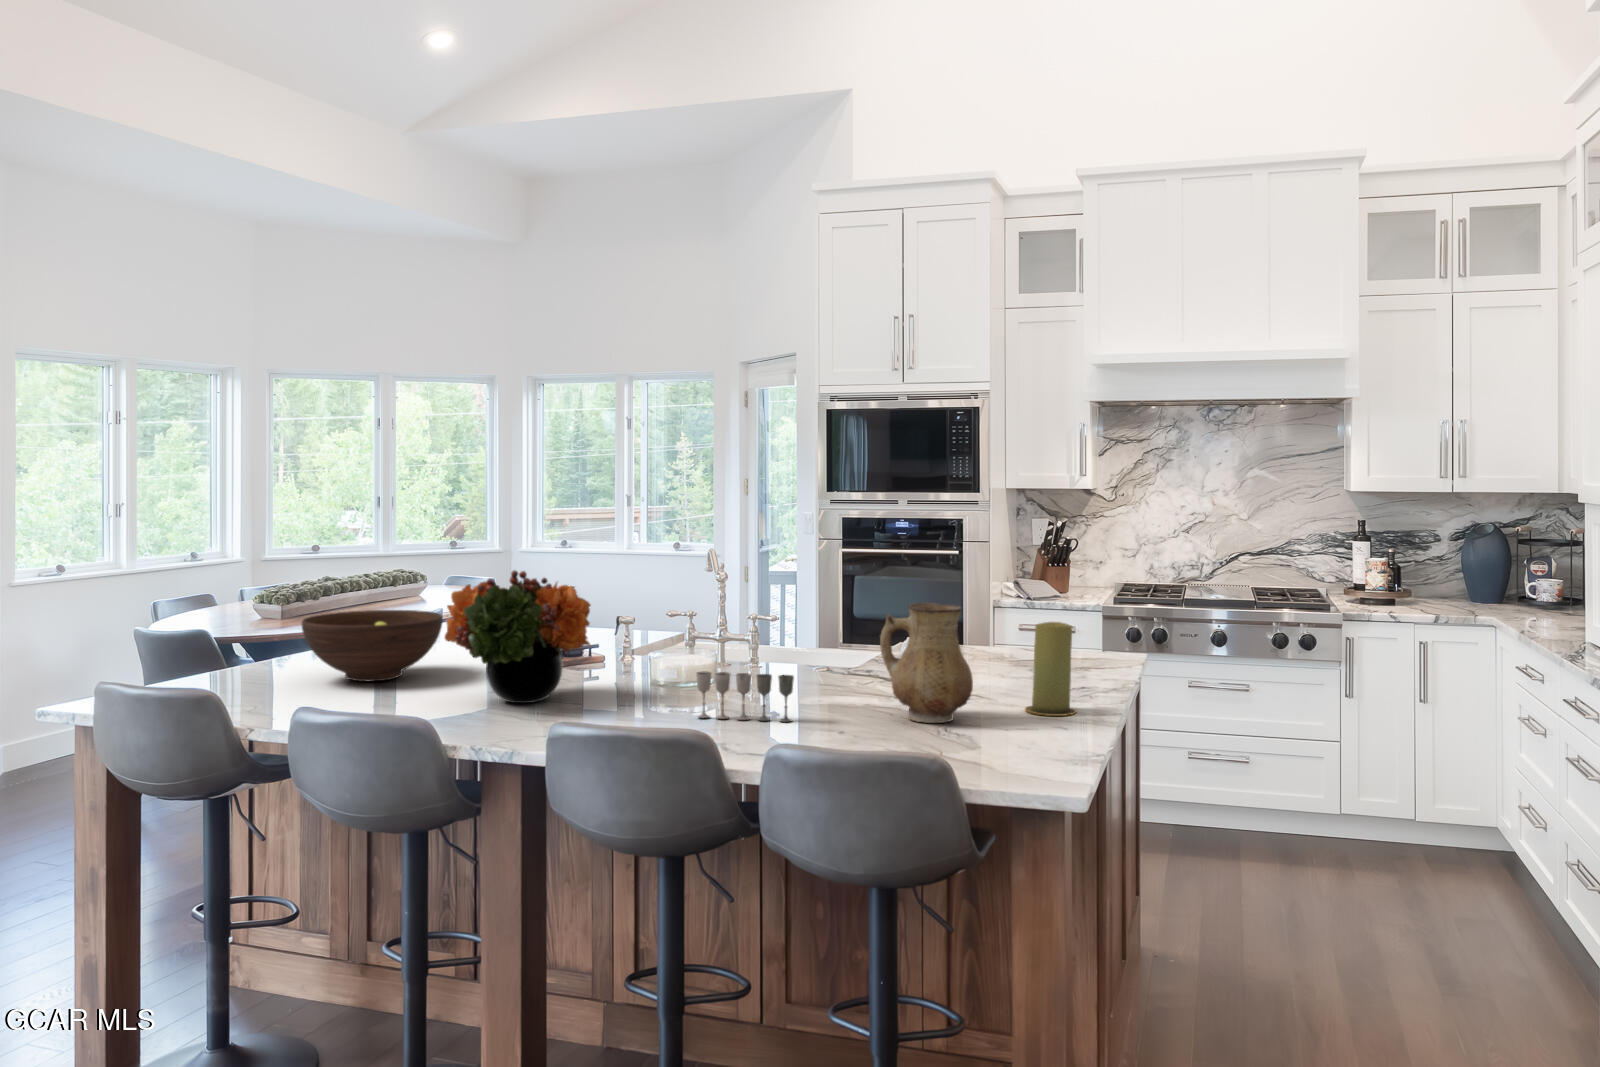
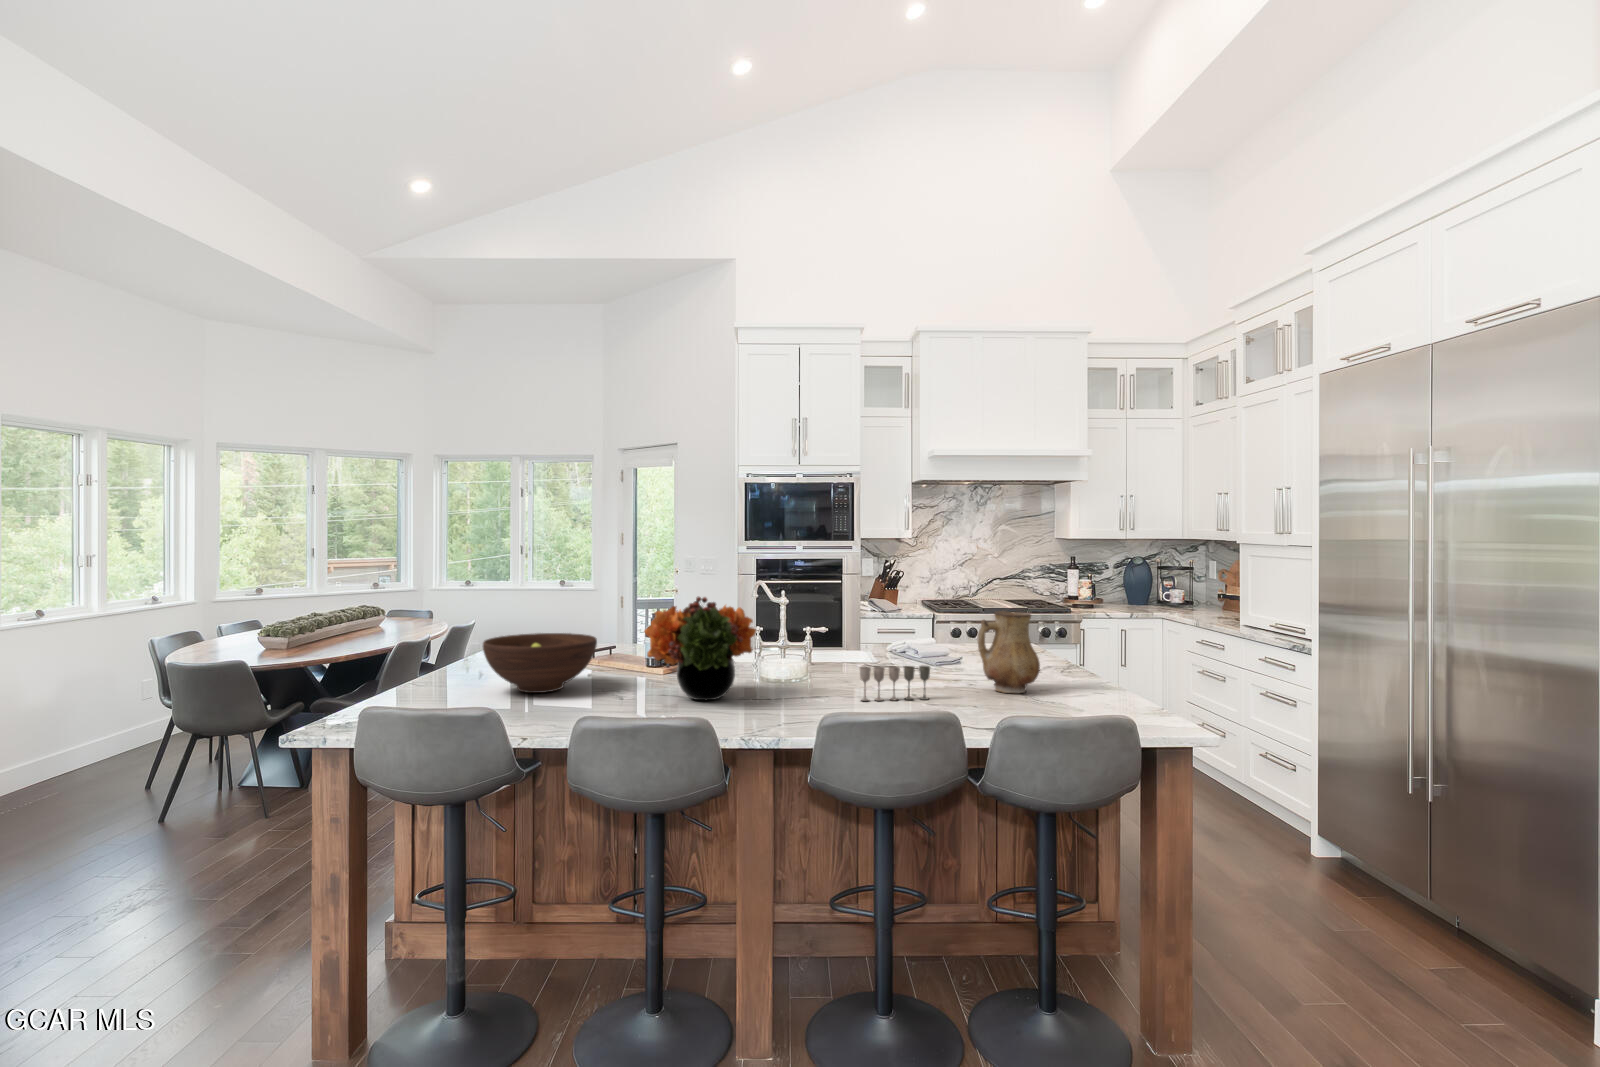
candle: present [1025,622,1076,716] -> none [1050,621,1085,684]

